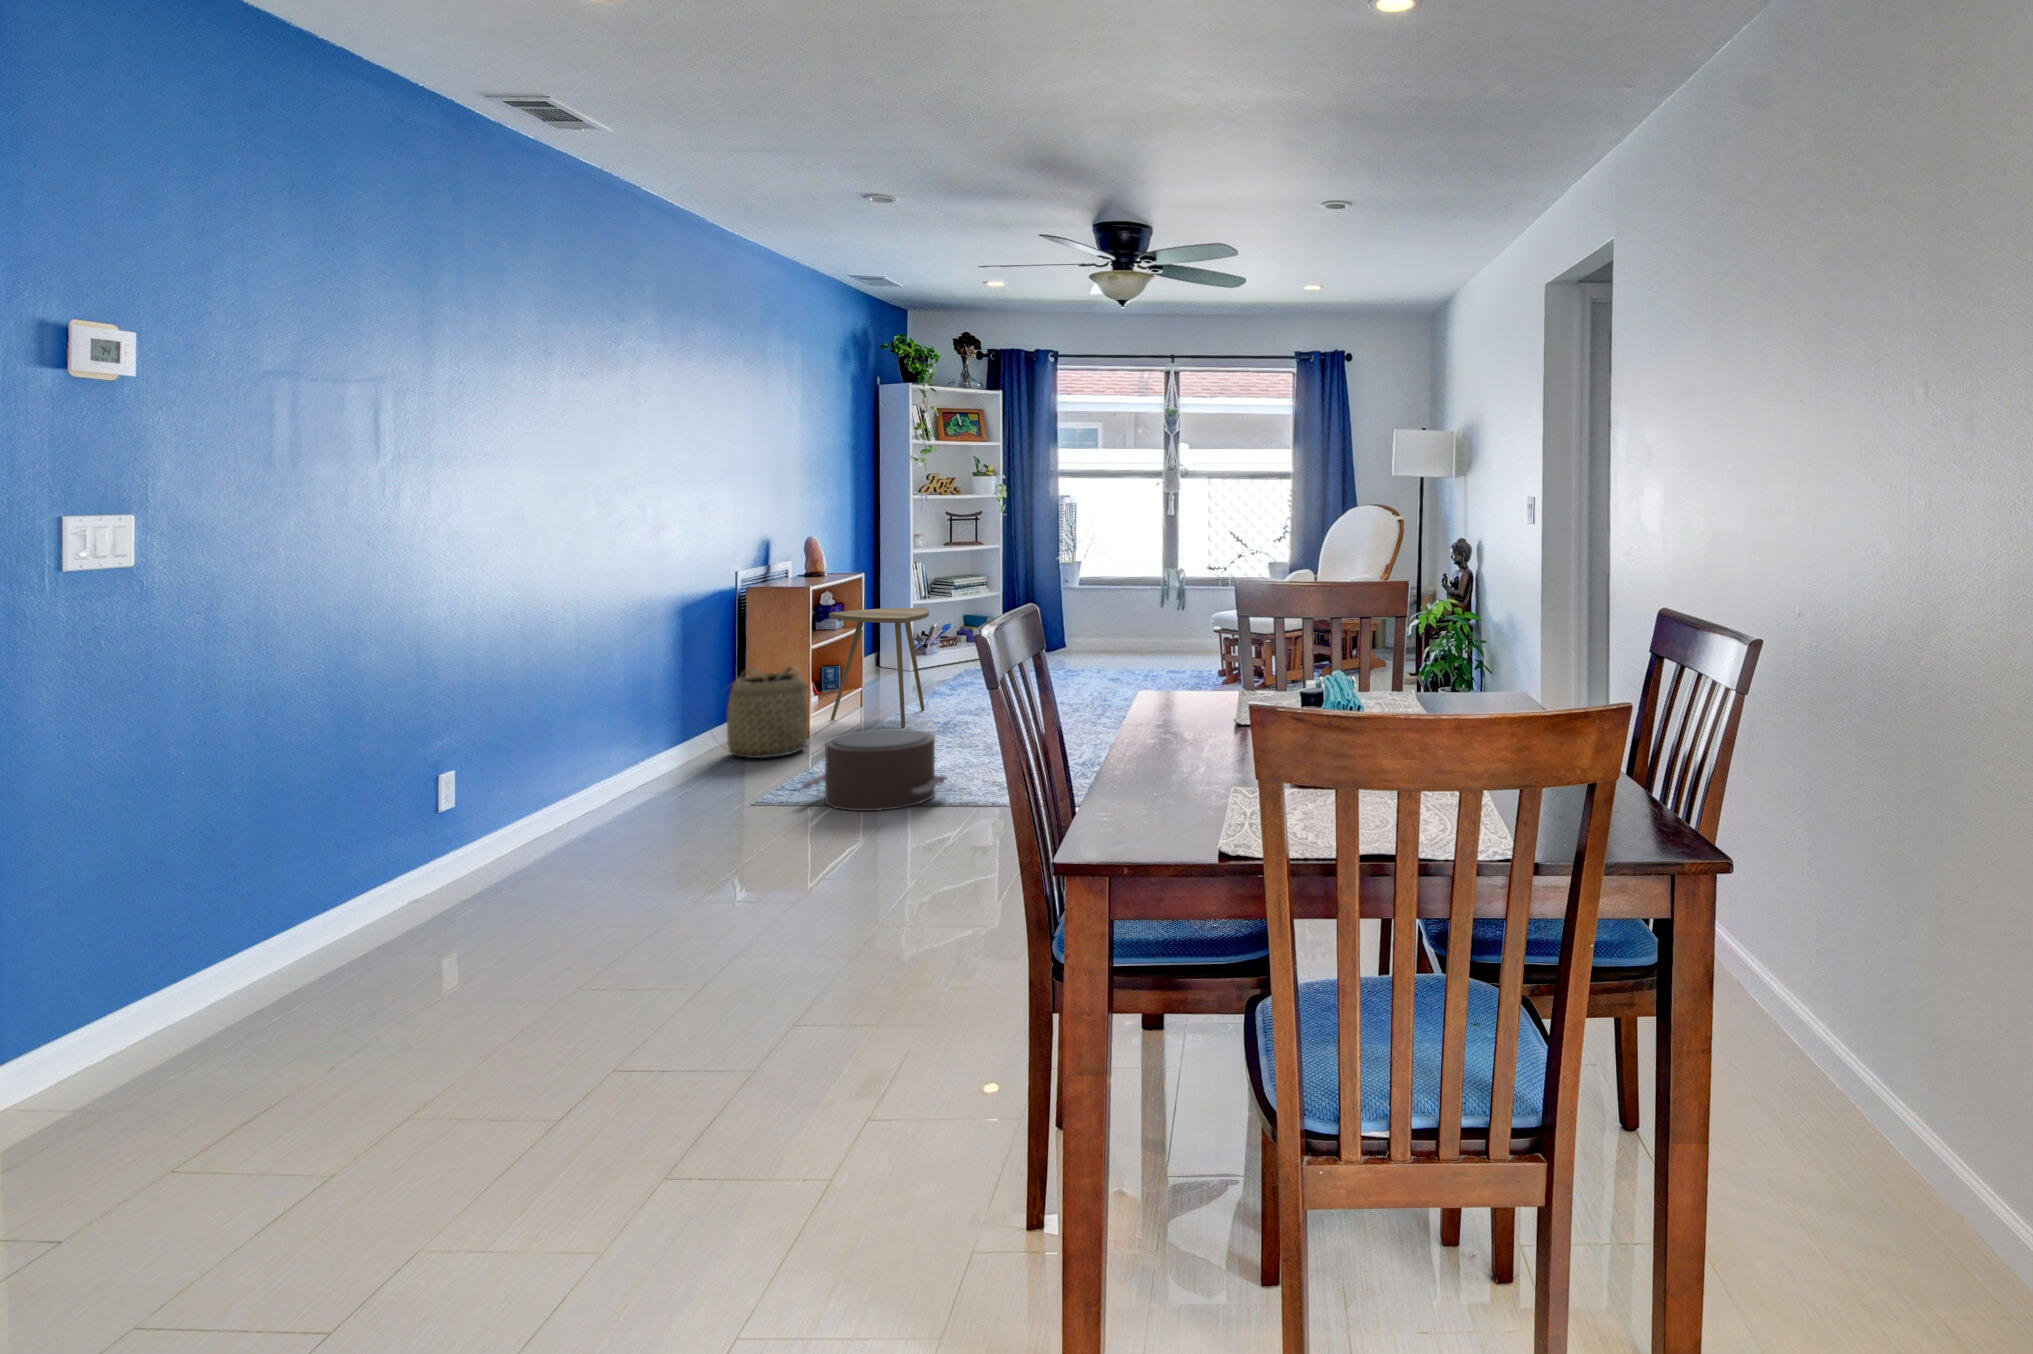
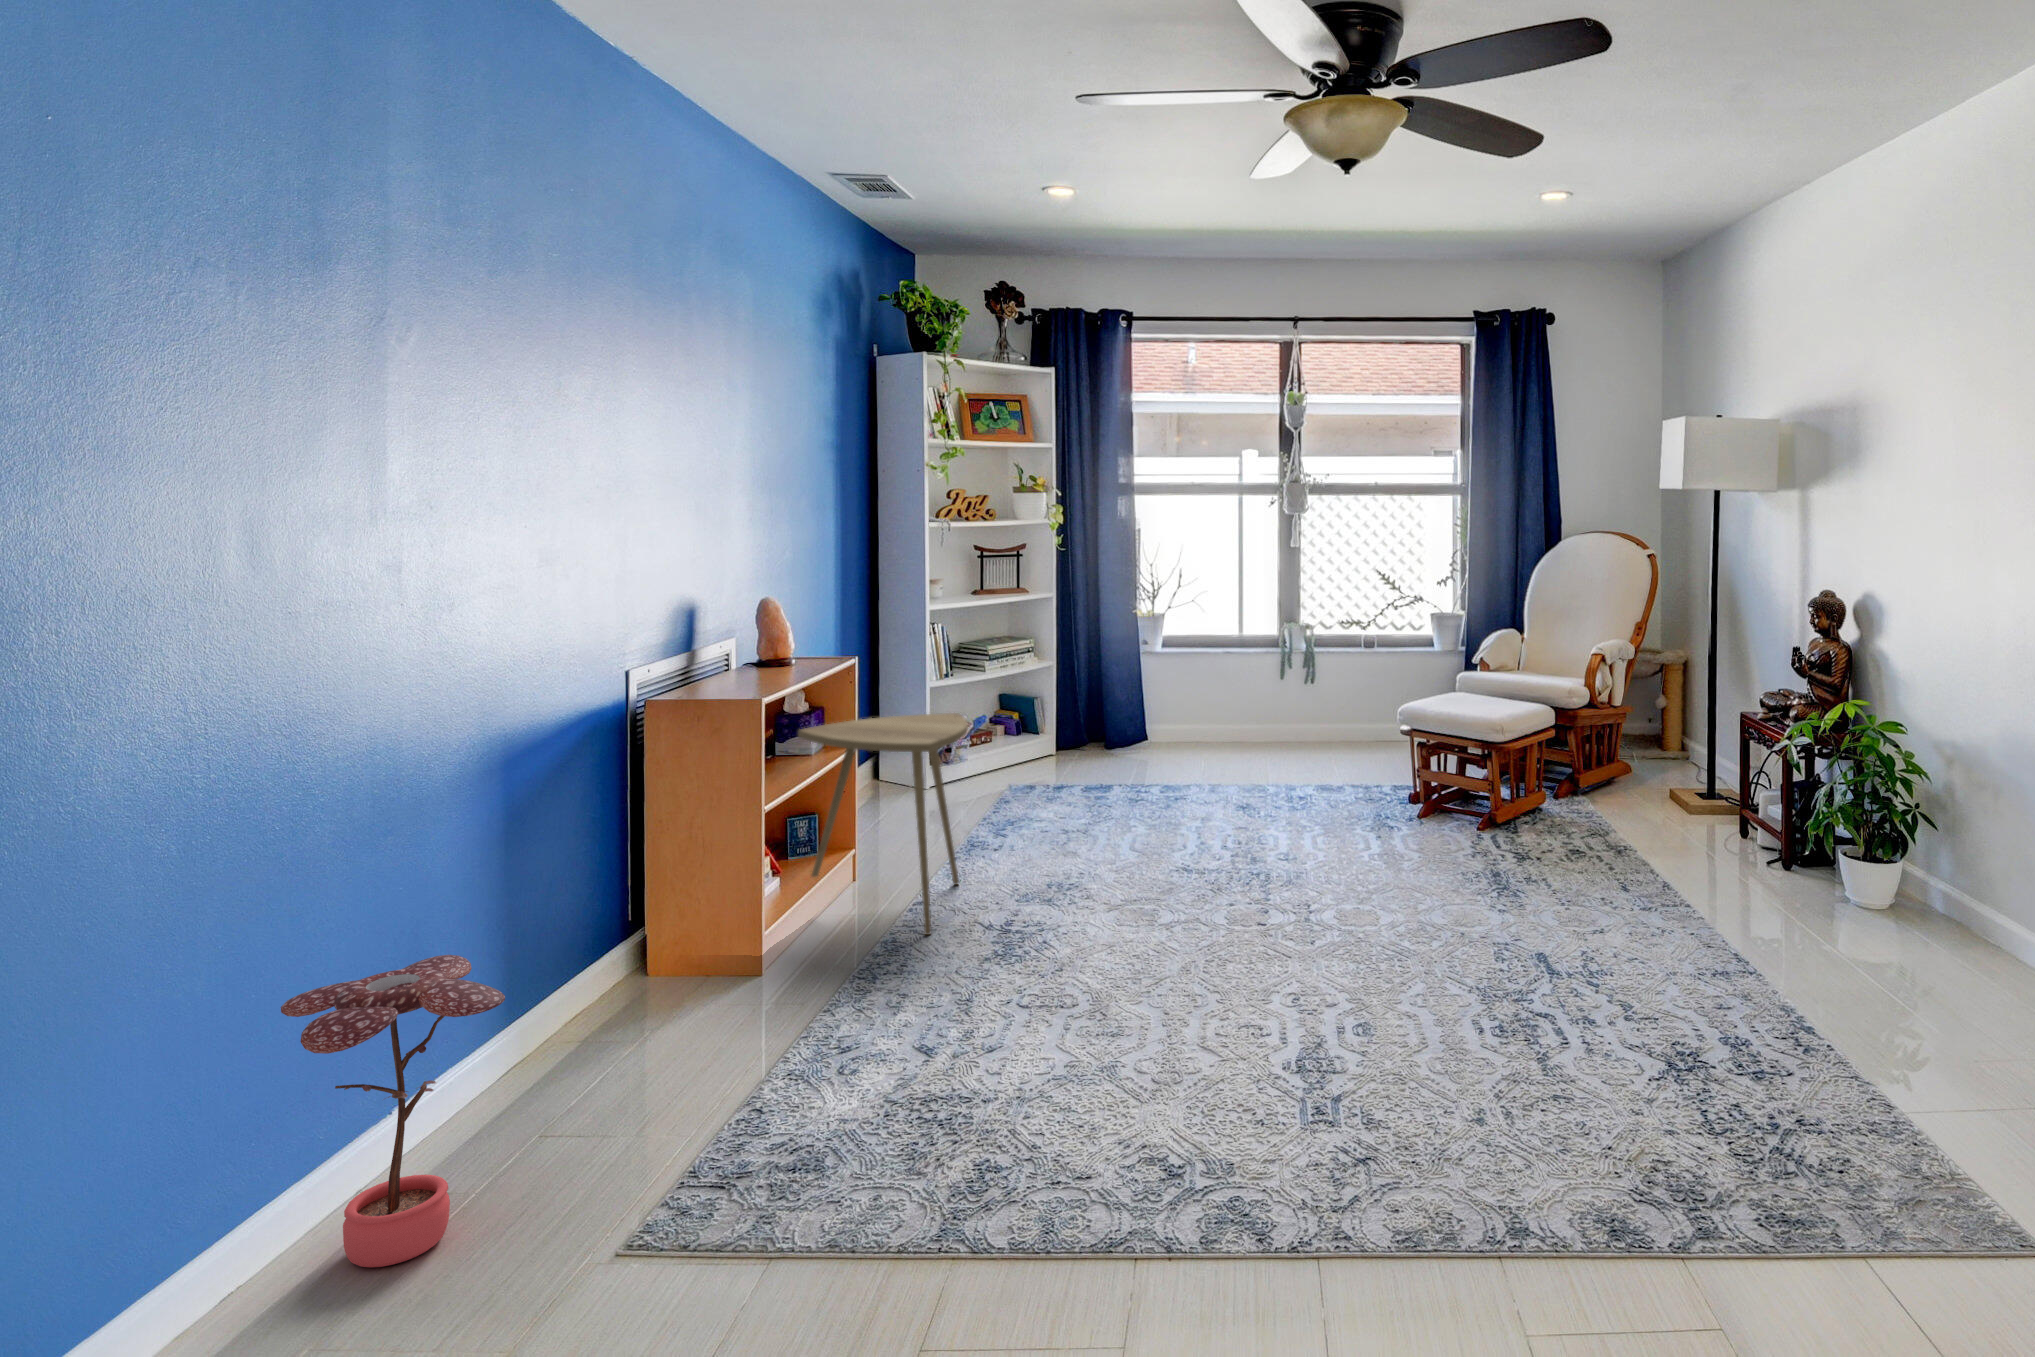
basket: present [711,667,809,758] -> none [565,856,774,1046]
potted plant: none [609,685,705,808] -> present [281,955,505,1268]
pouf: present [802,728,947,811] -> none [719,1028,1050,1275]

